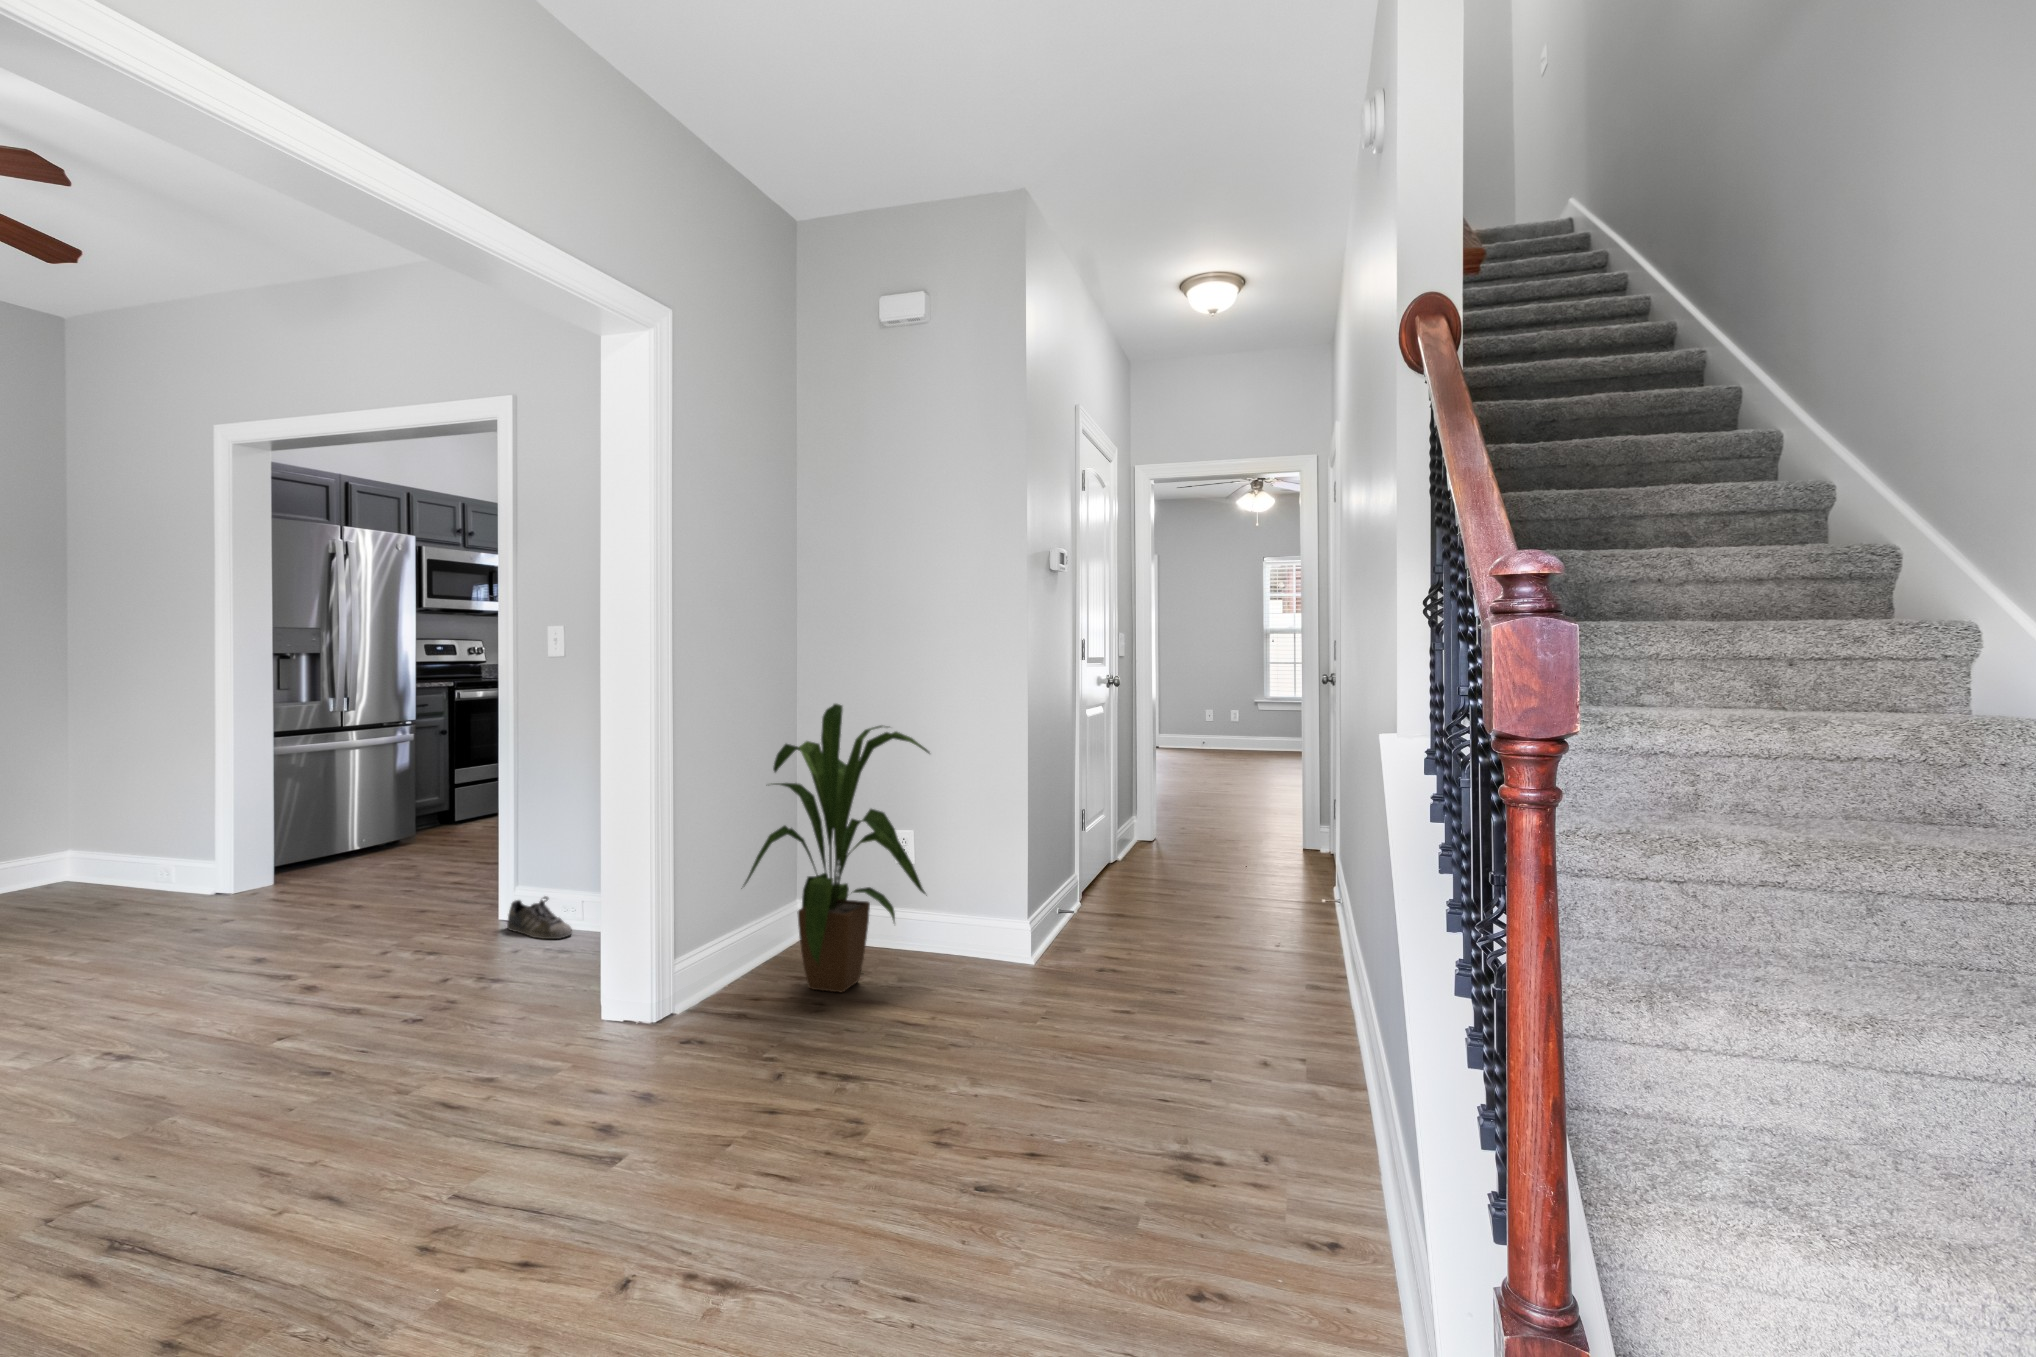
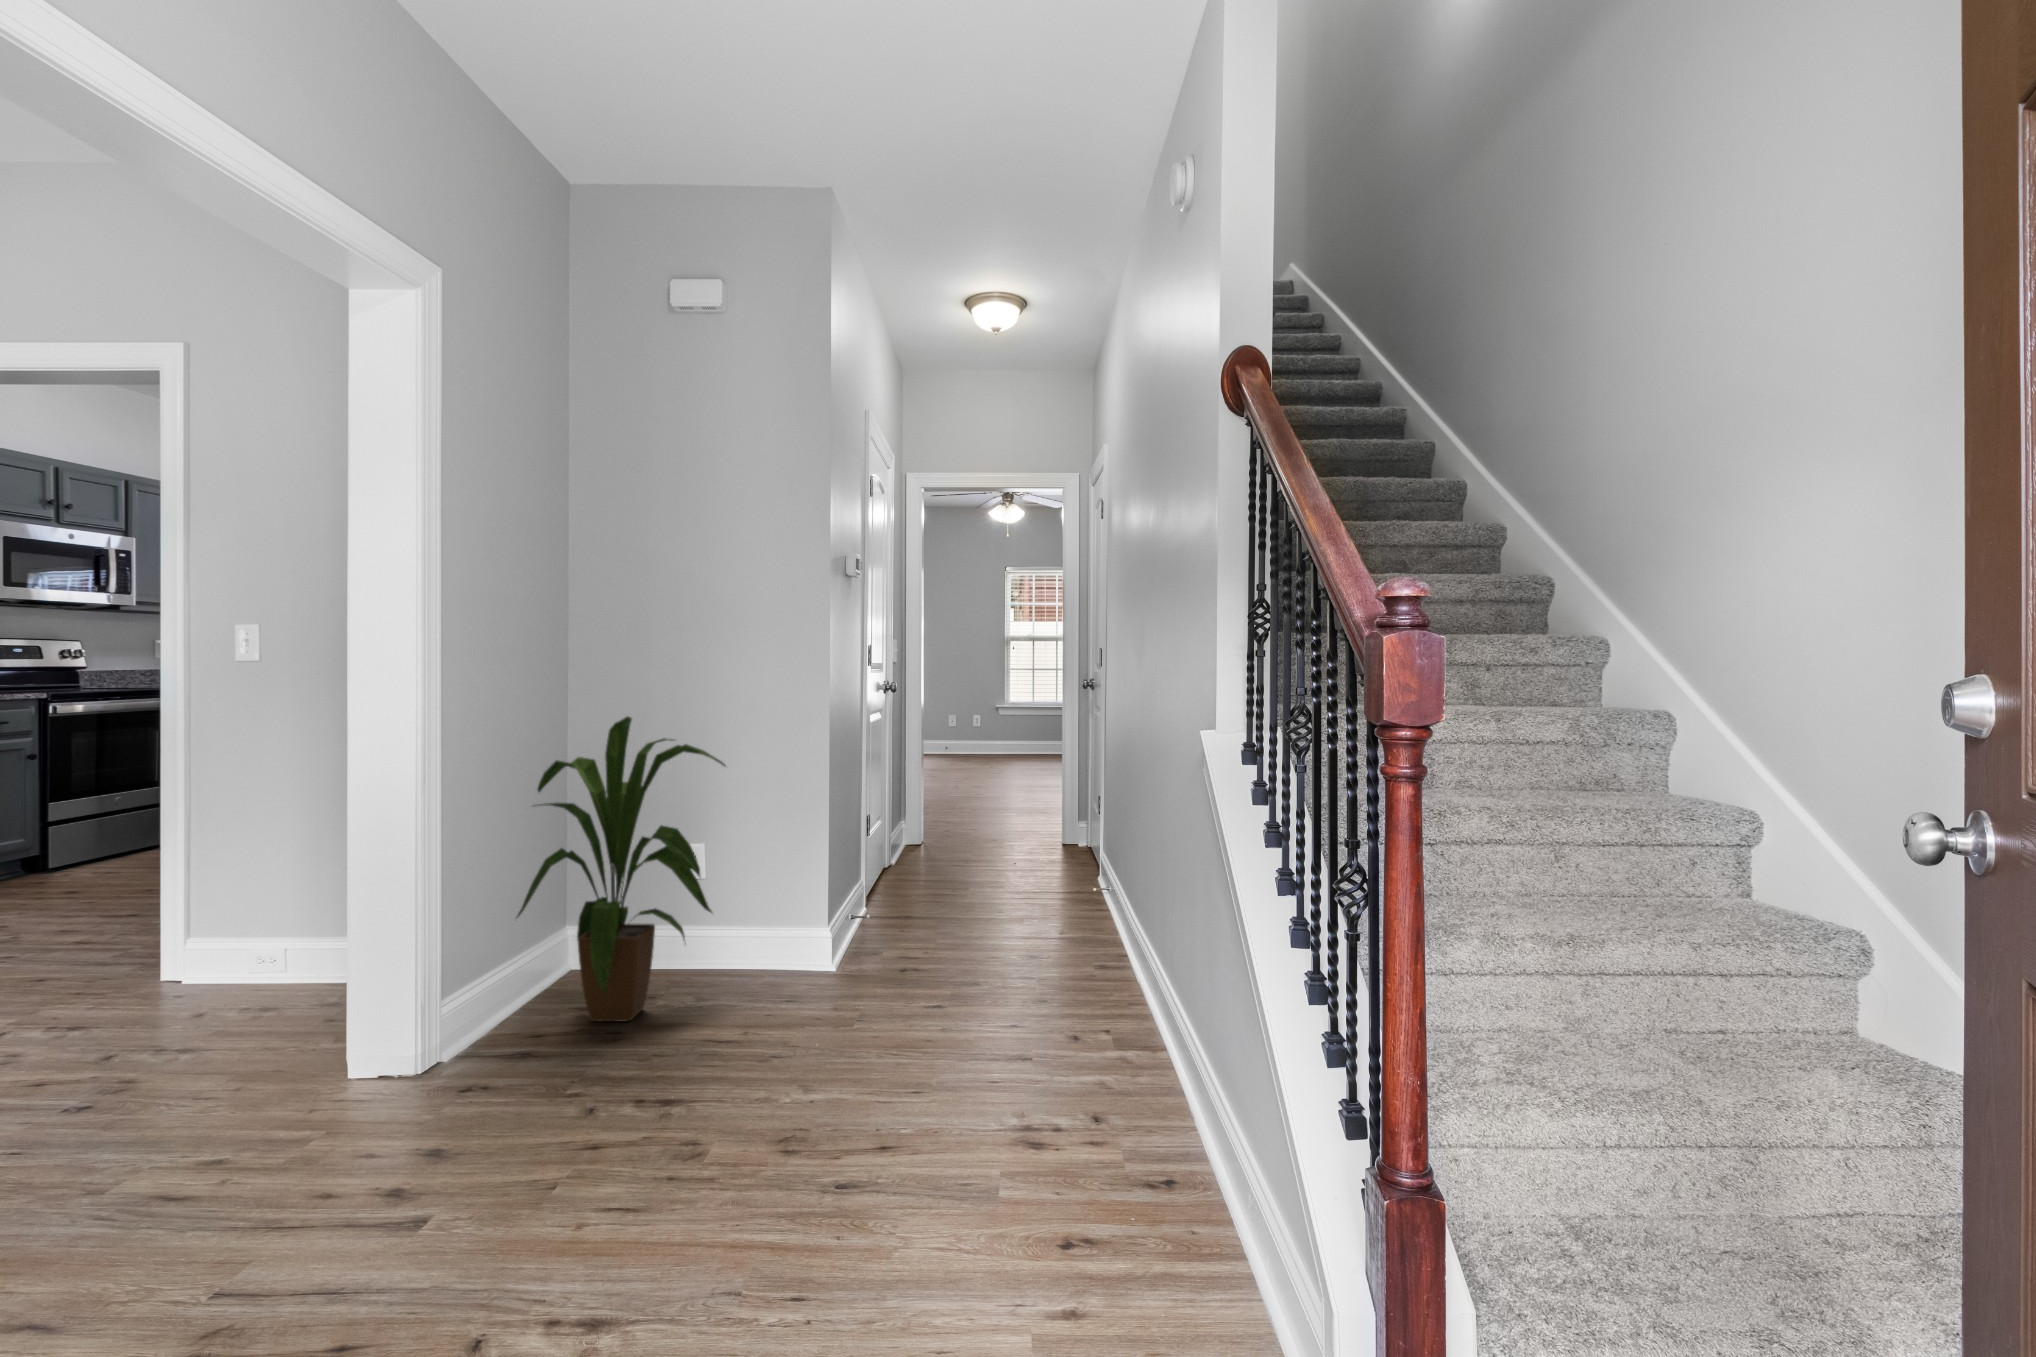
shoe: present [507,896,572,939] -> none [180,948,273,998]

